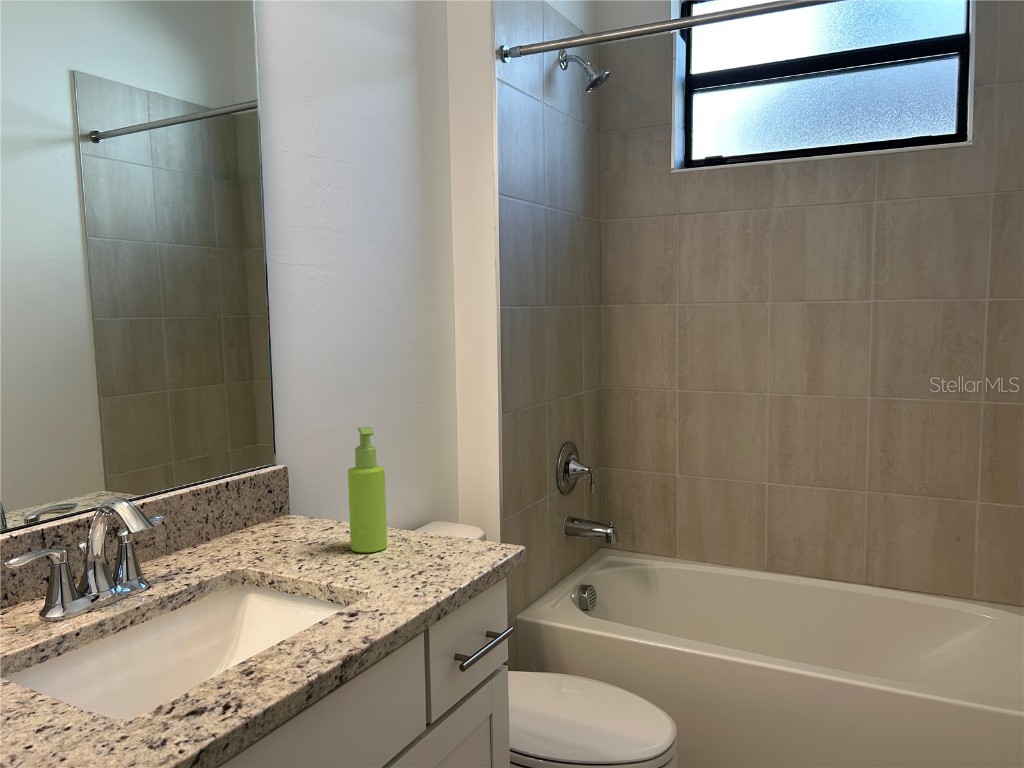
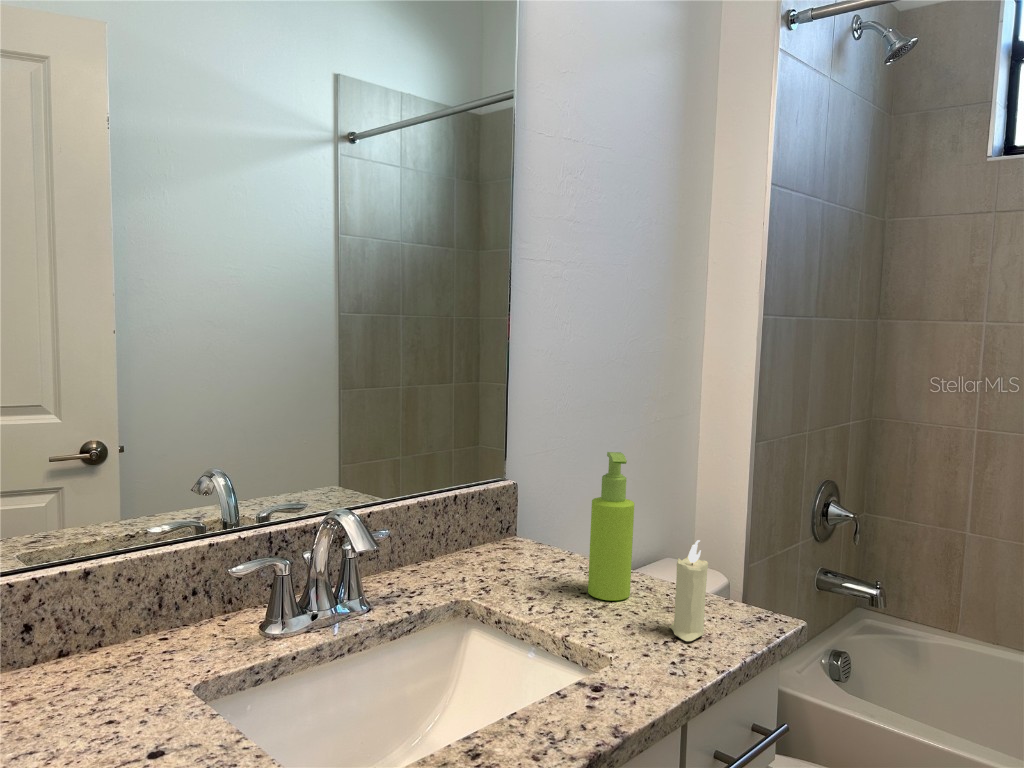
candle: none [417,490,444,572] -> present [669,540,708,641]

